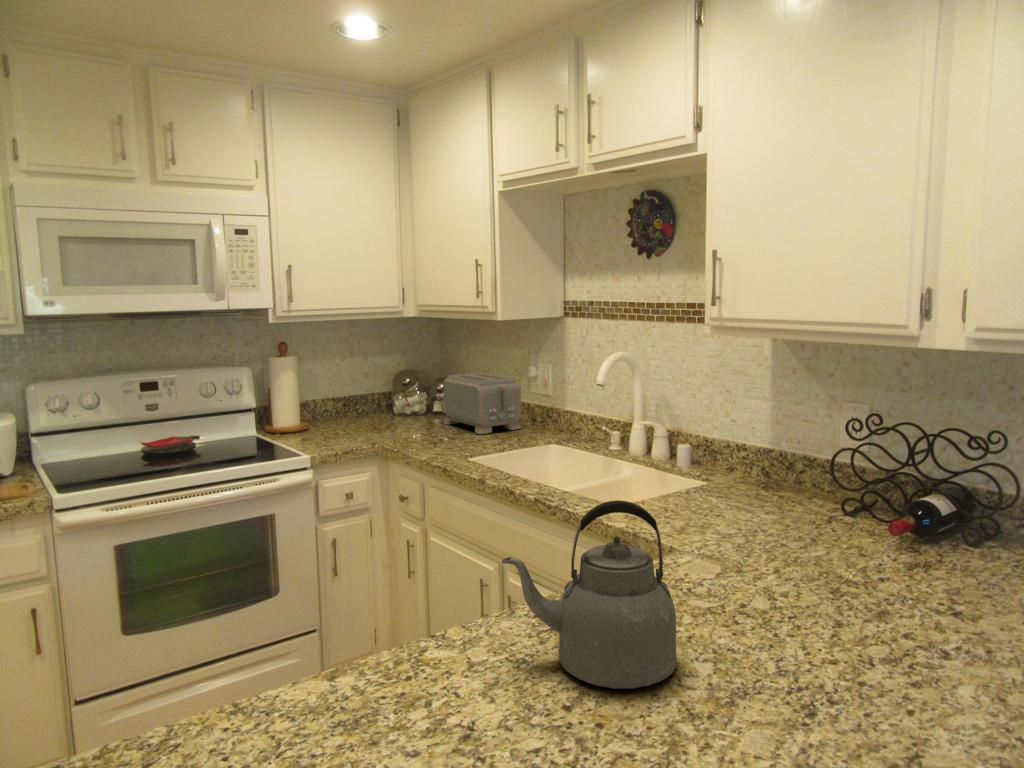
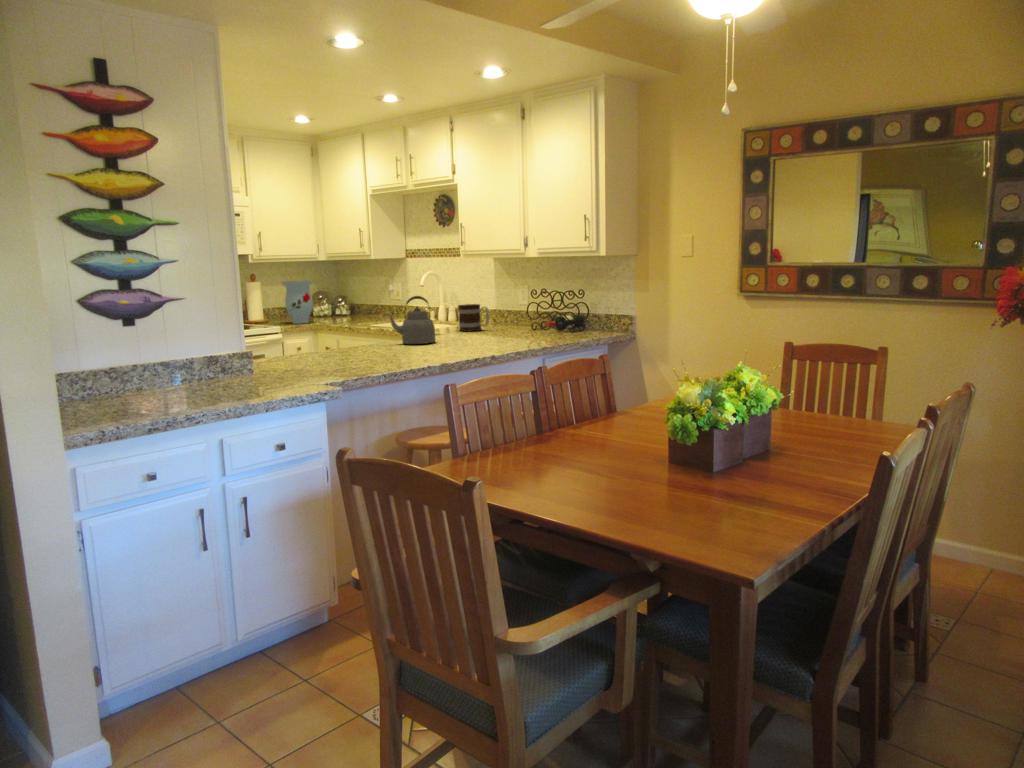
vase: none [325,357,386,441] -> present [281,281,313,324]
toaster: present [443,373,521,434] -> none [343,291,387,319]
mug: none [709,464,803,550] -> present [458,304,489,331]

